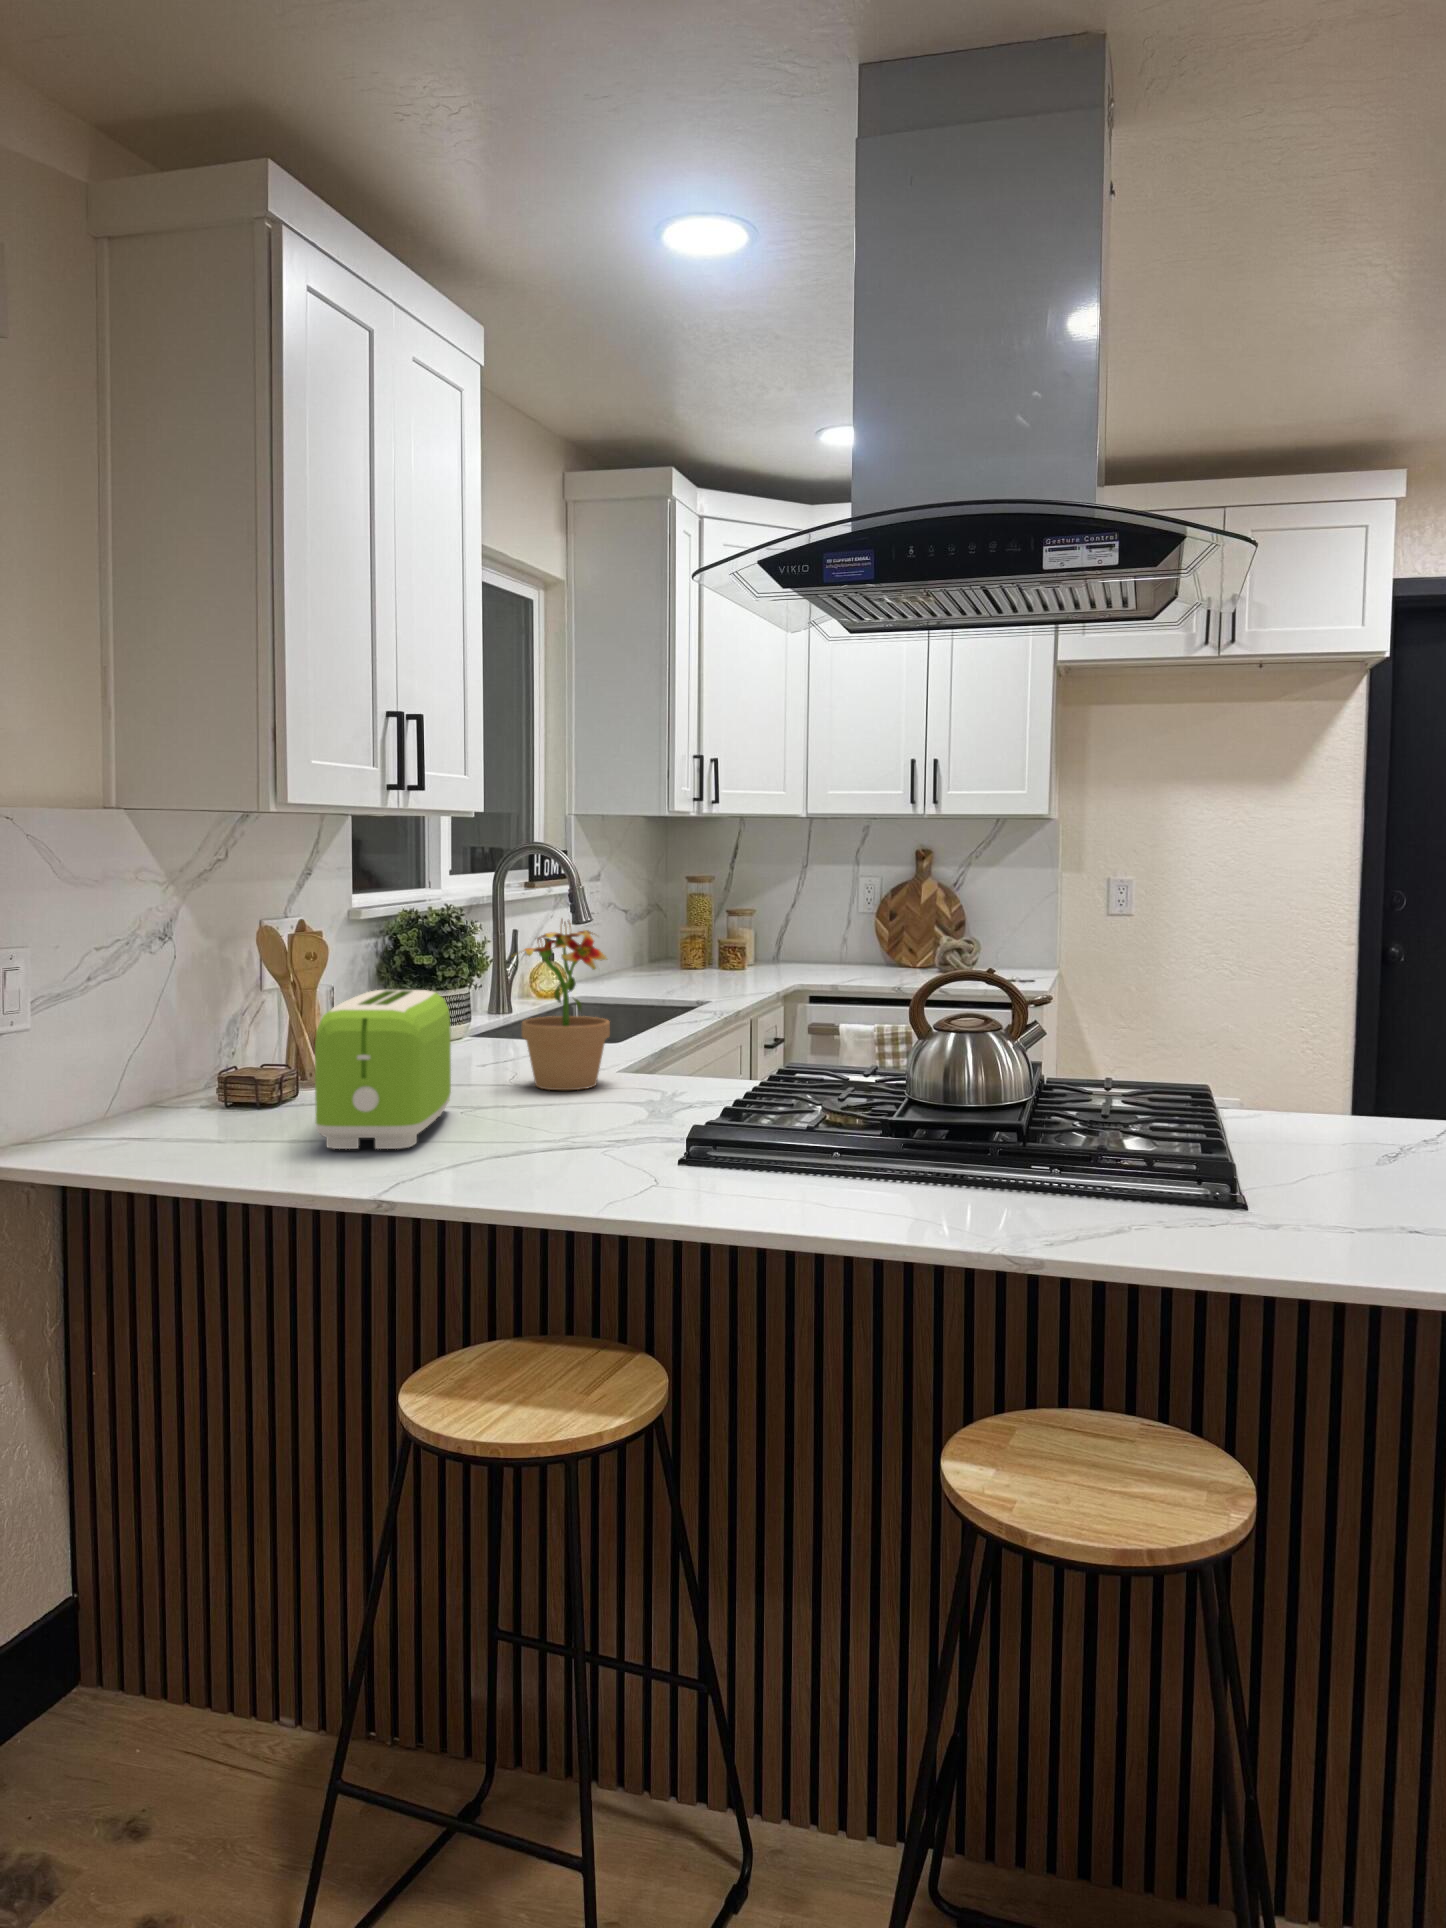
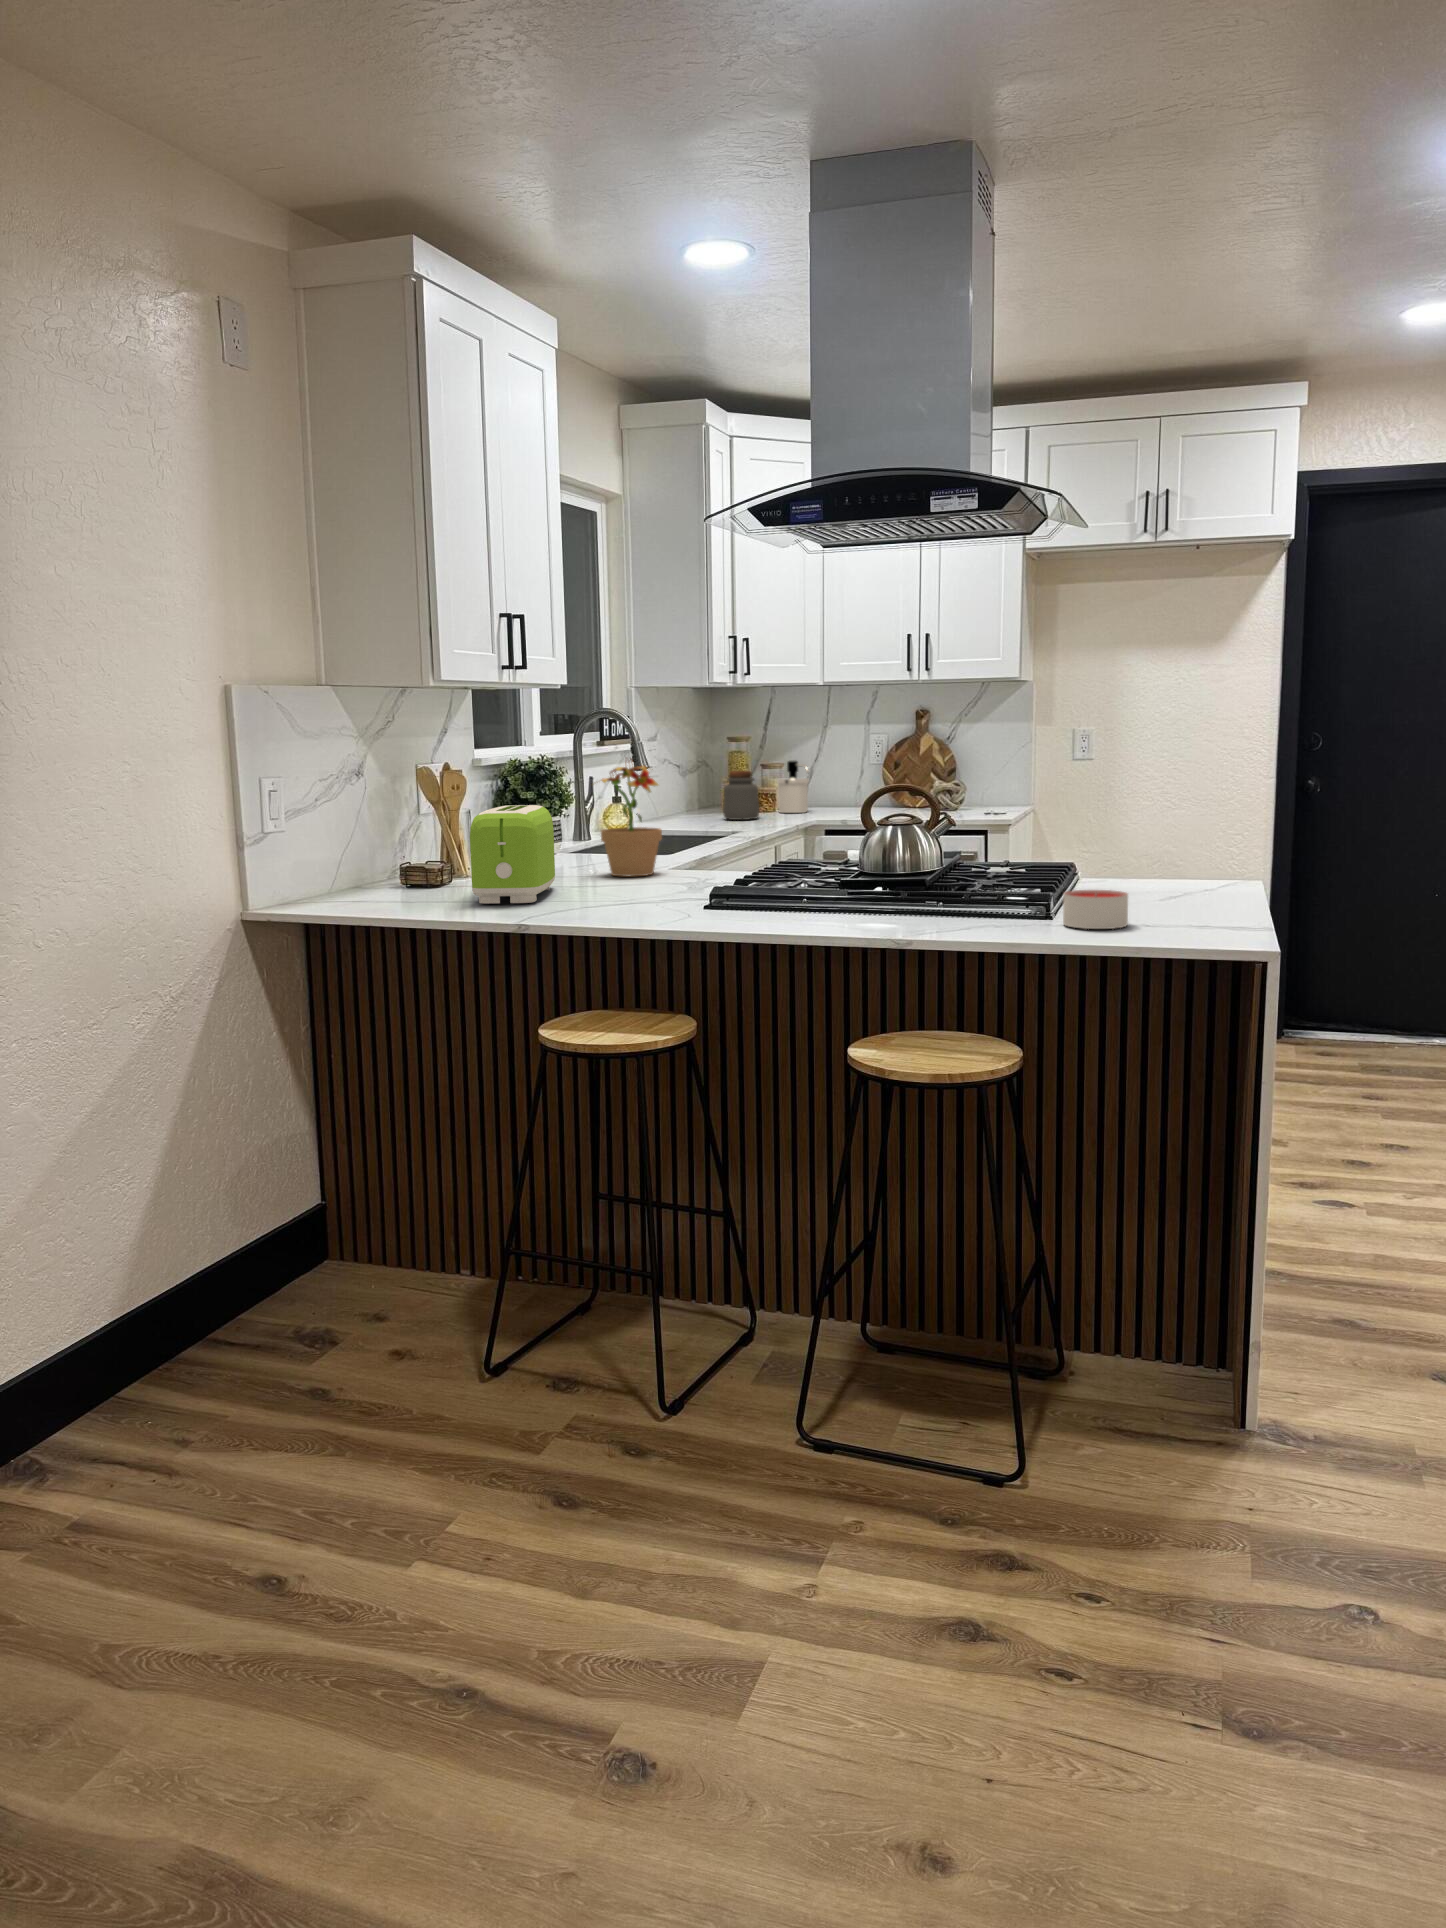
soap dispenser: none [748,908,789,973] -> present [777,761,809,813]
jar: none [682,921,727,983] -> present [723,771,759,820]
candle: none [1280,1171,1394,1249] -> present [1063,890,1128,929]

